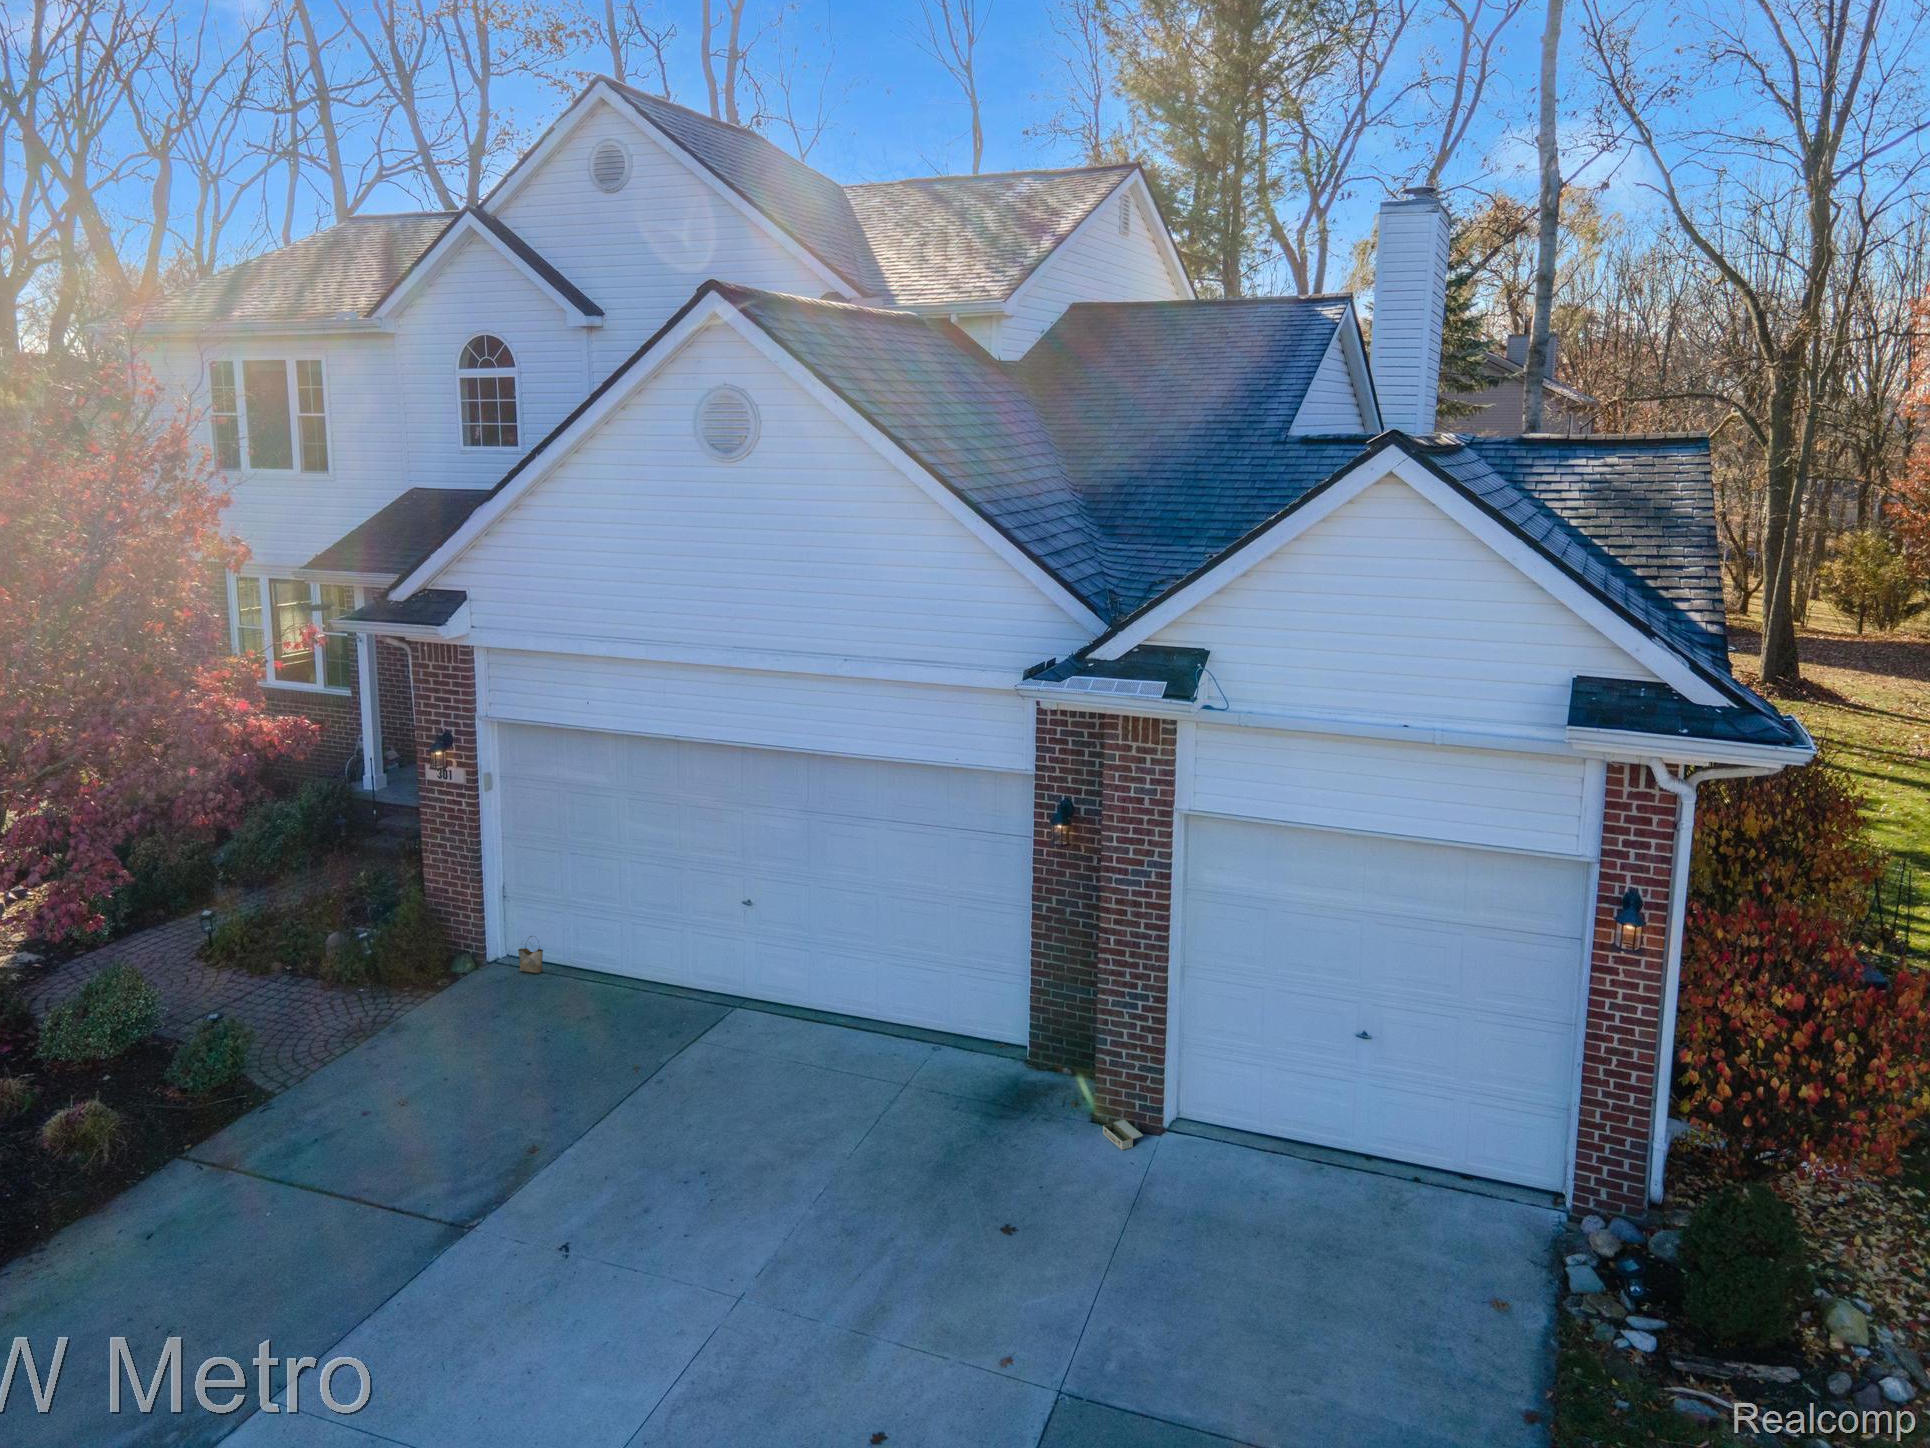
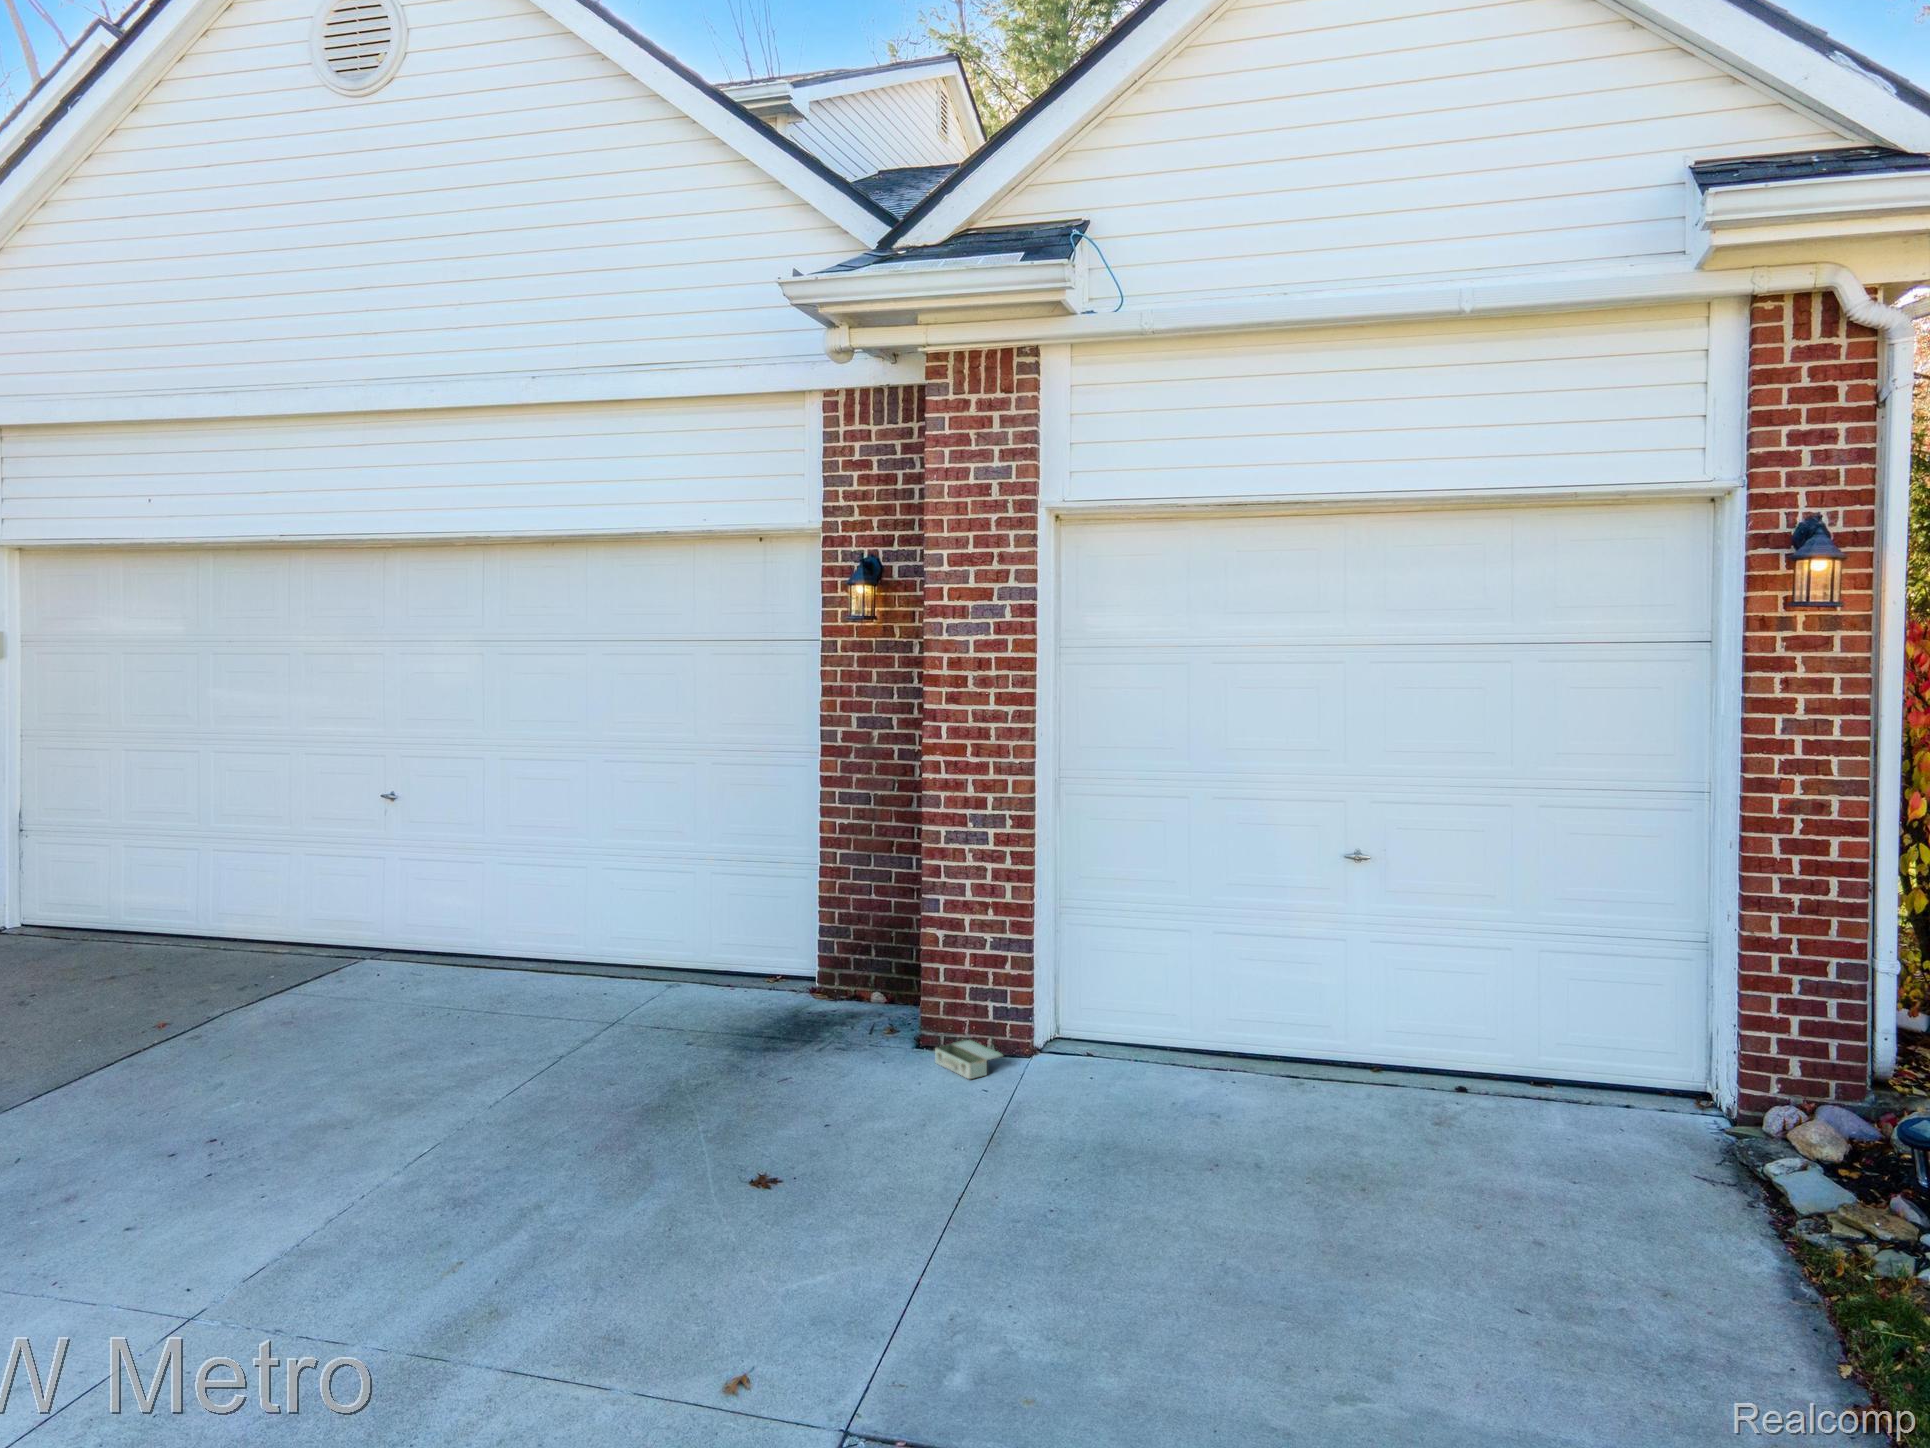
woven basket: present [518,936,543,973] -> none [21,881,64,937]

